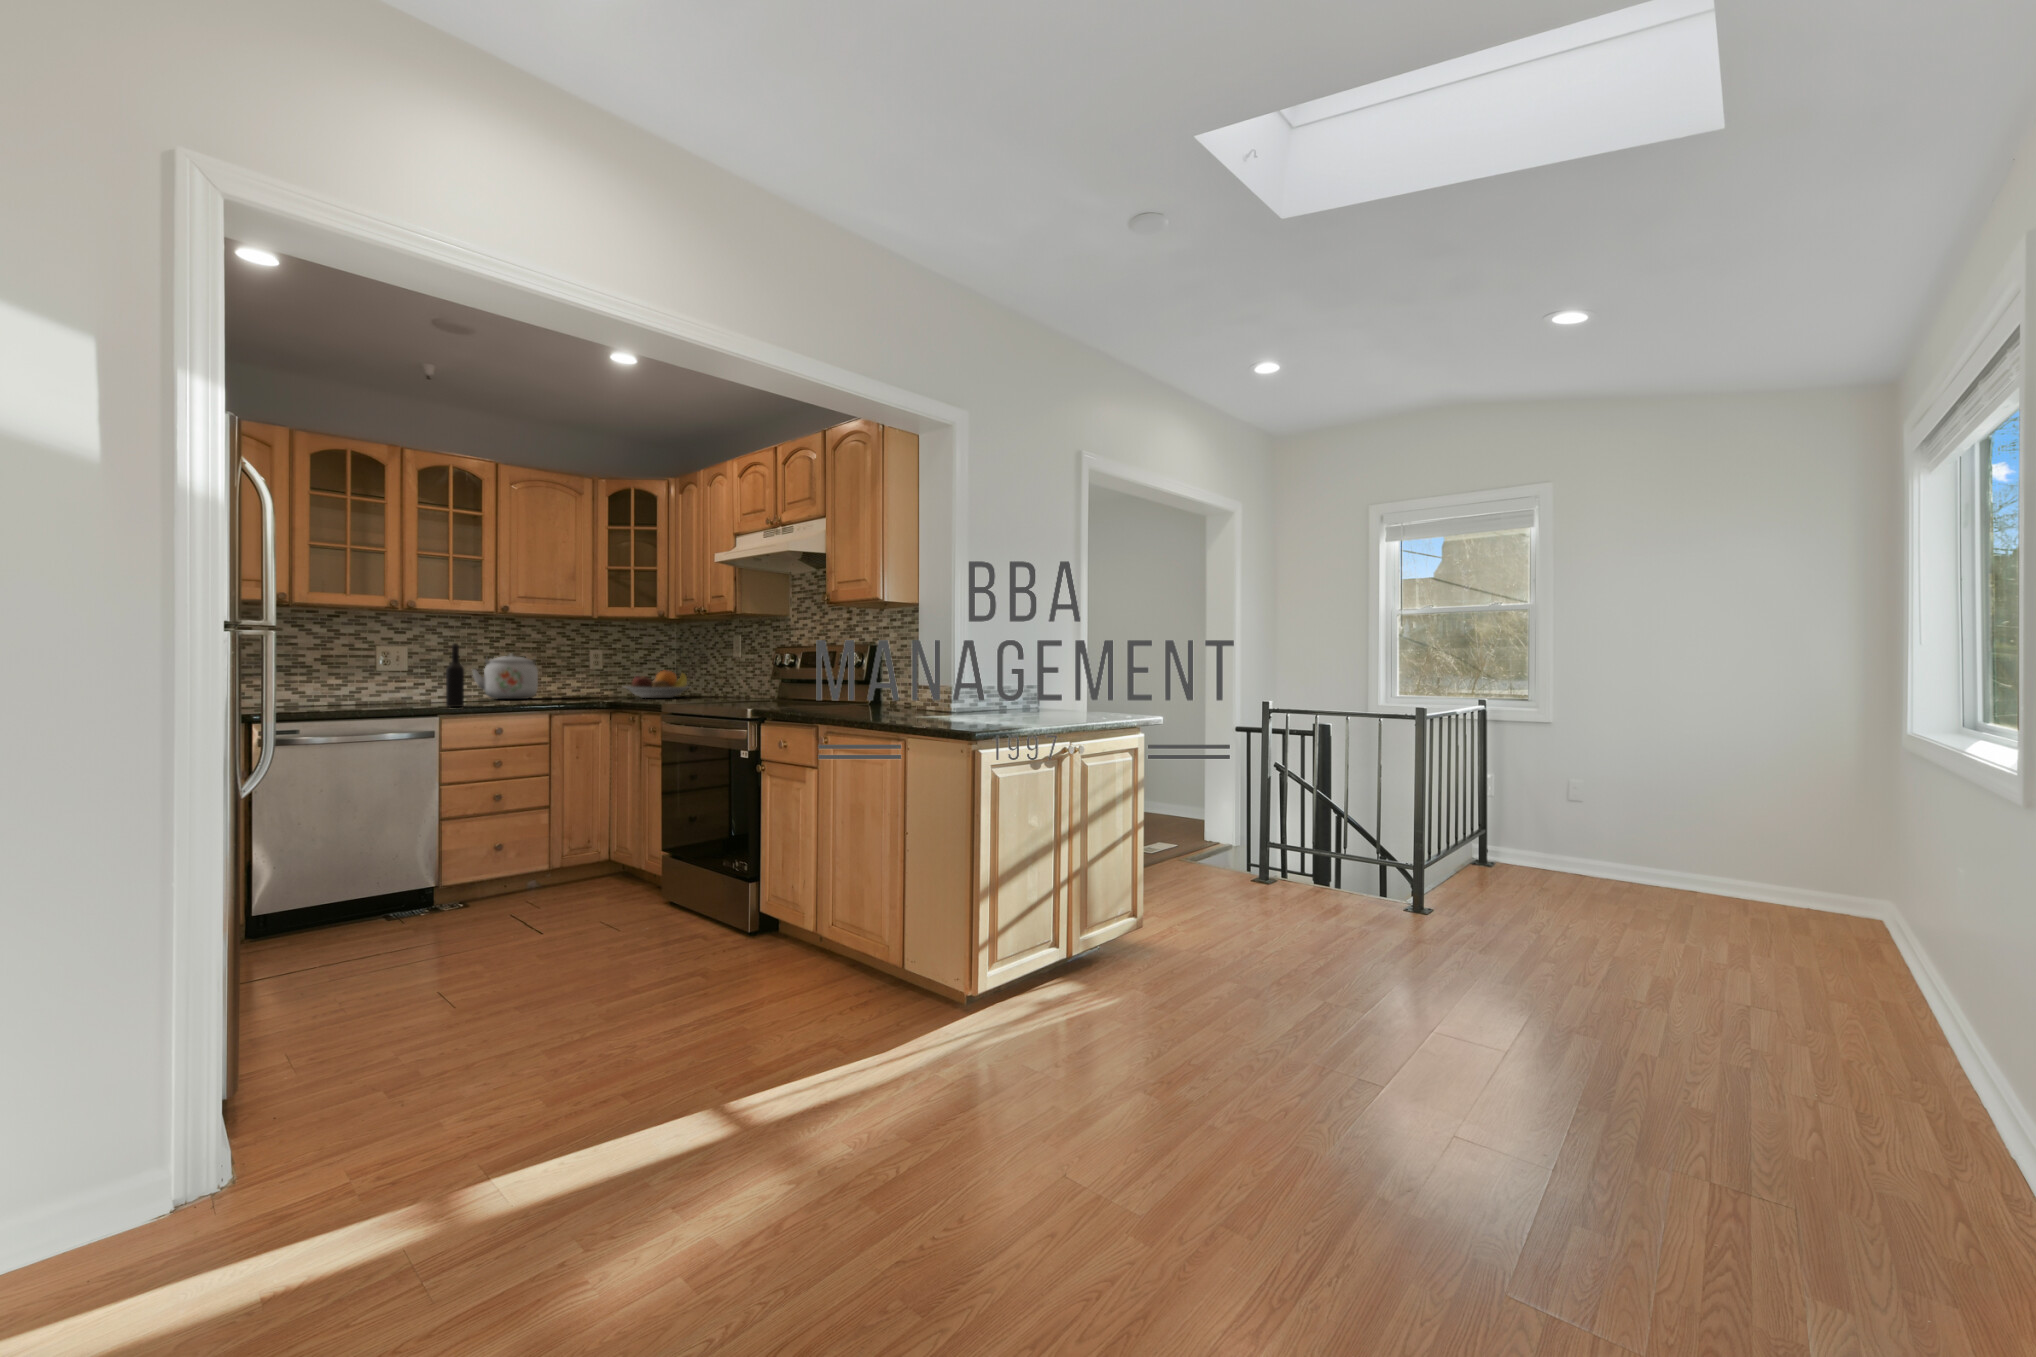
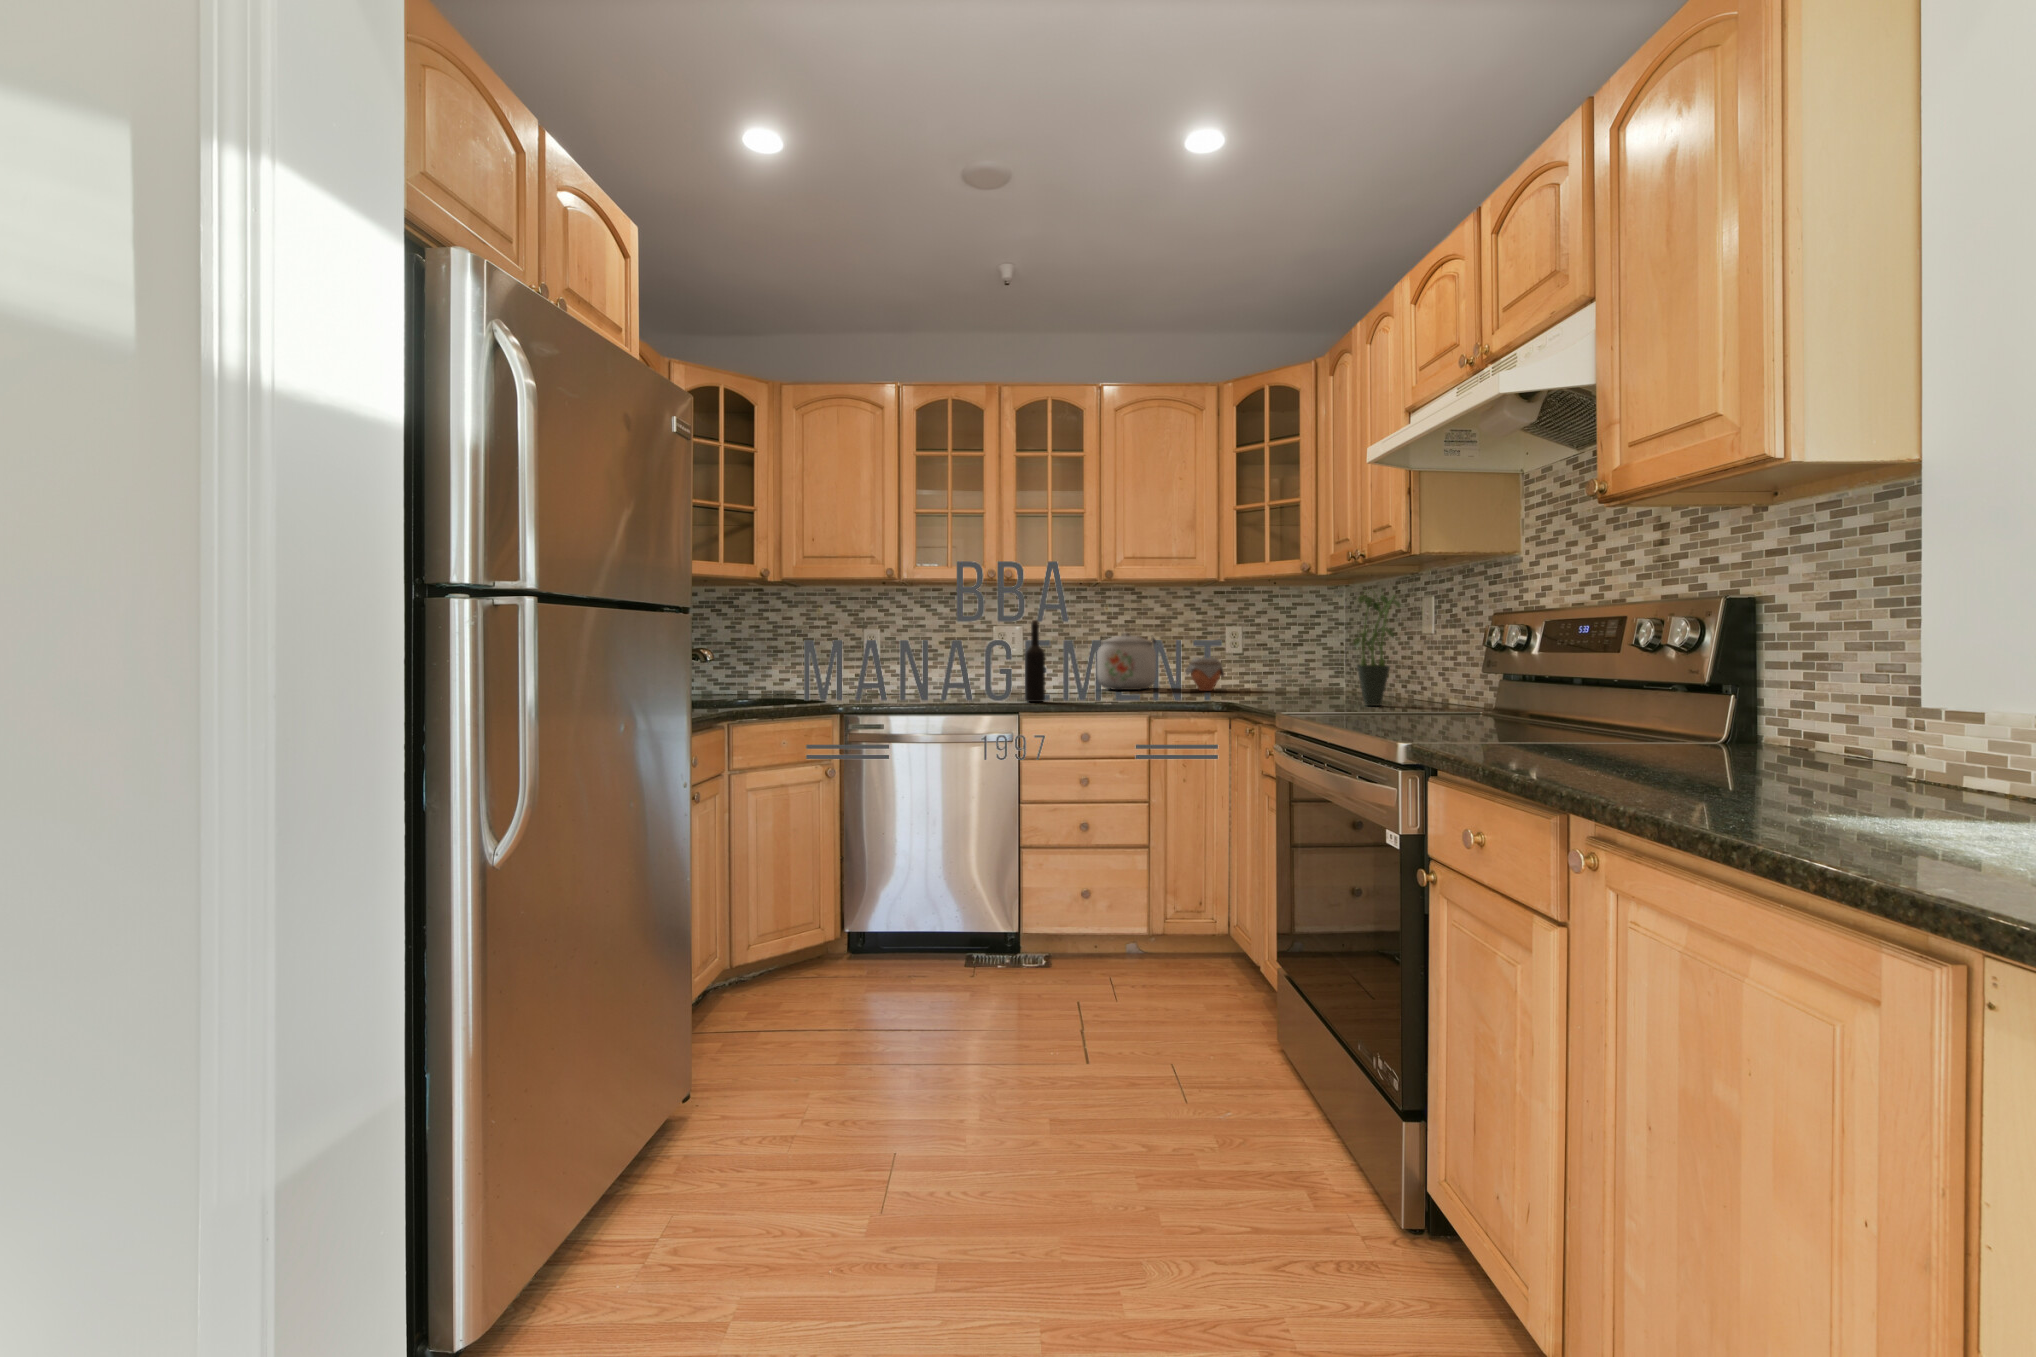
potted plant: none [703,632,731,701] -> present [1353,592,1401,706]
fruit bowl: present [624,671,689,698] -> none [1249,653,1349,694]
jar: none [568,674,600,698] -> present [1185,658,1224,691]

